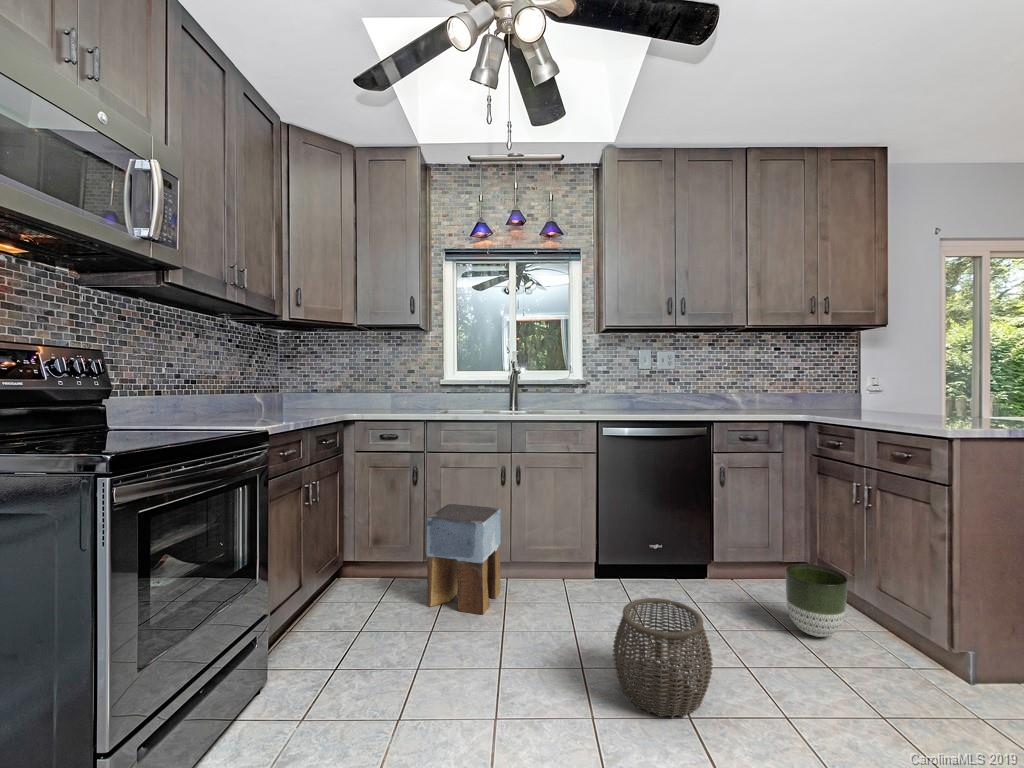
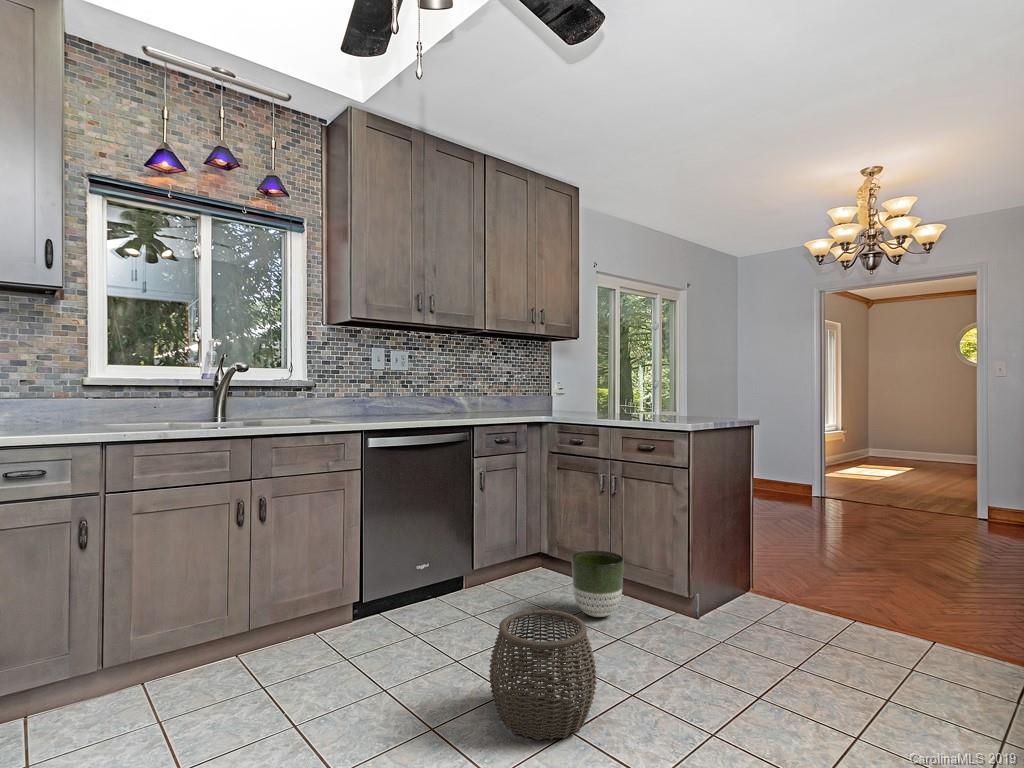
stool: present [426,504,501,614] -> none [151,558,259,741]

